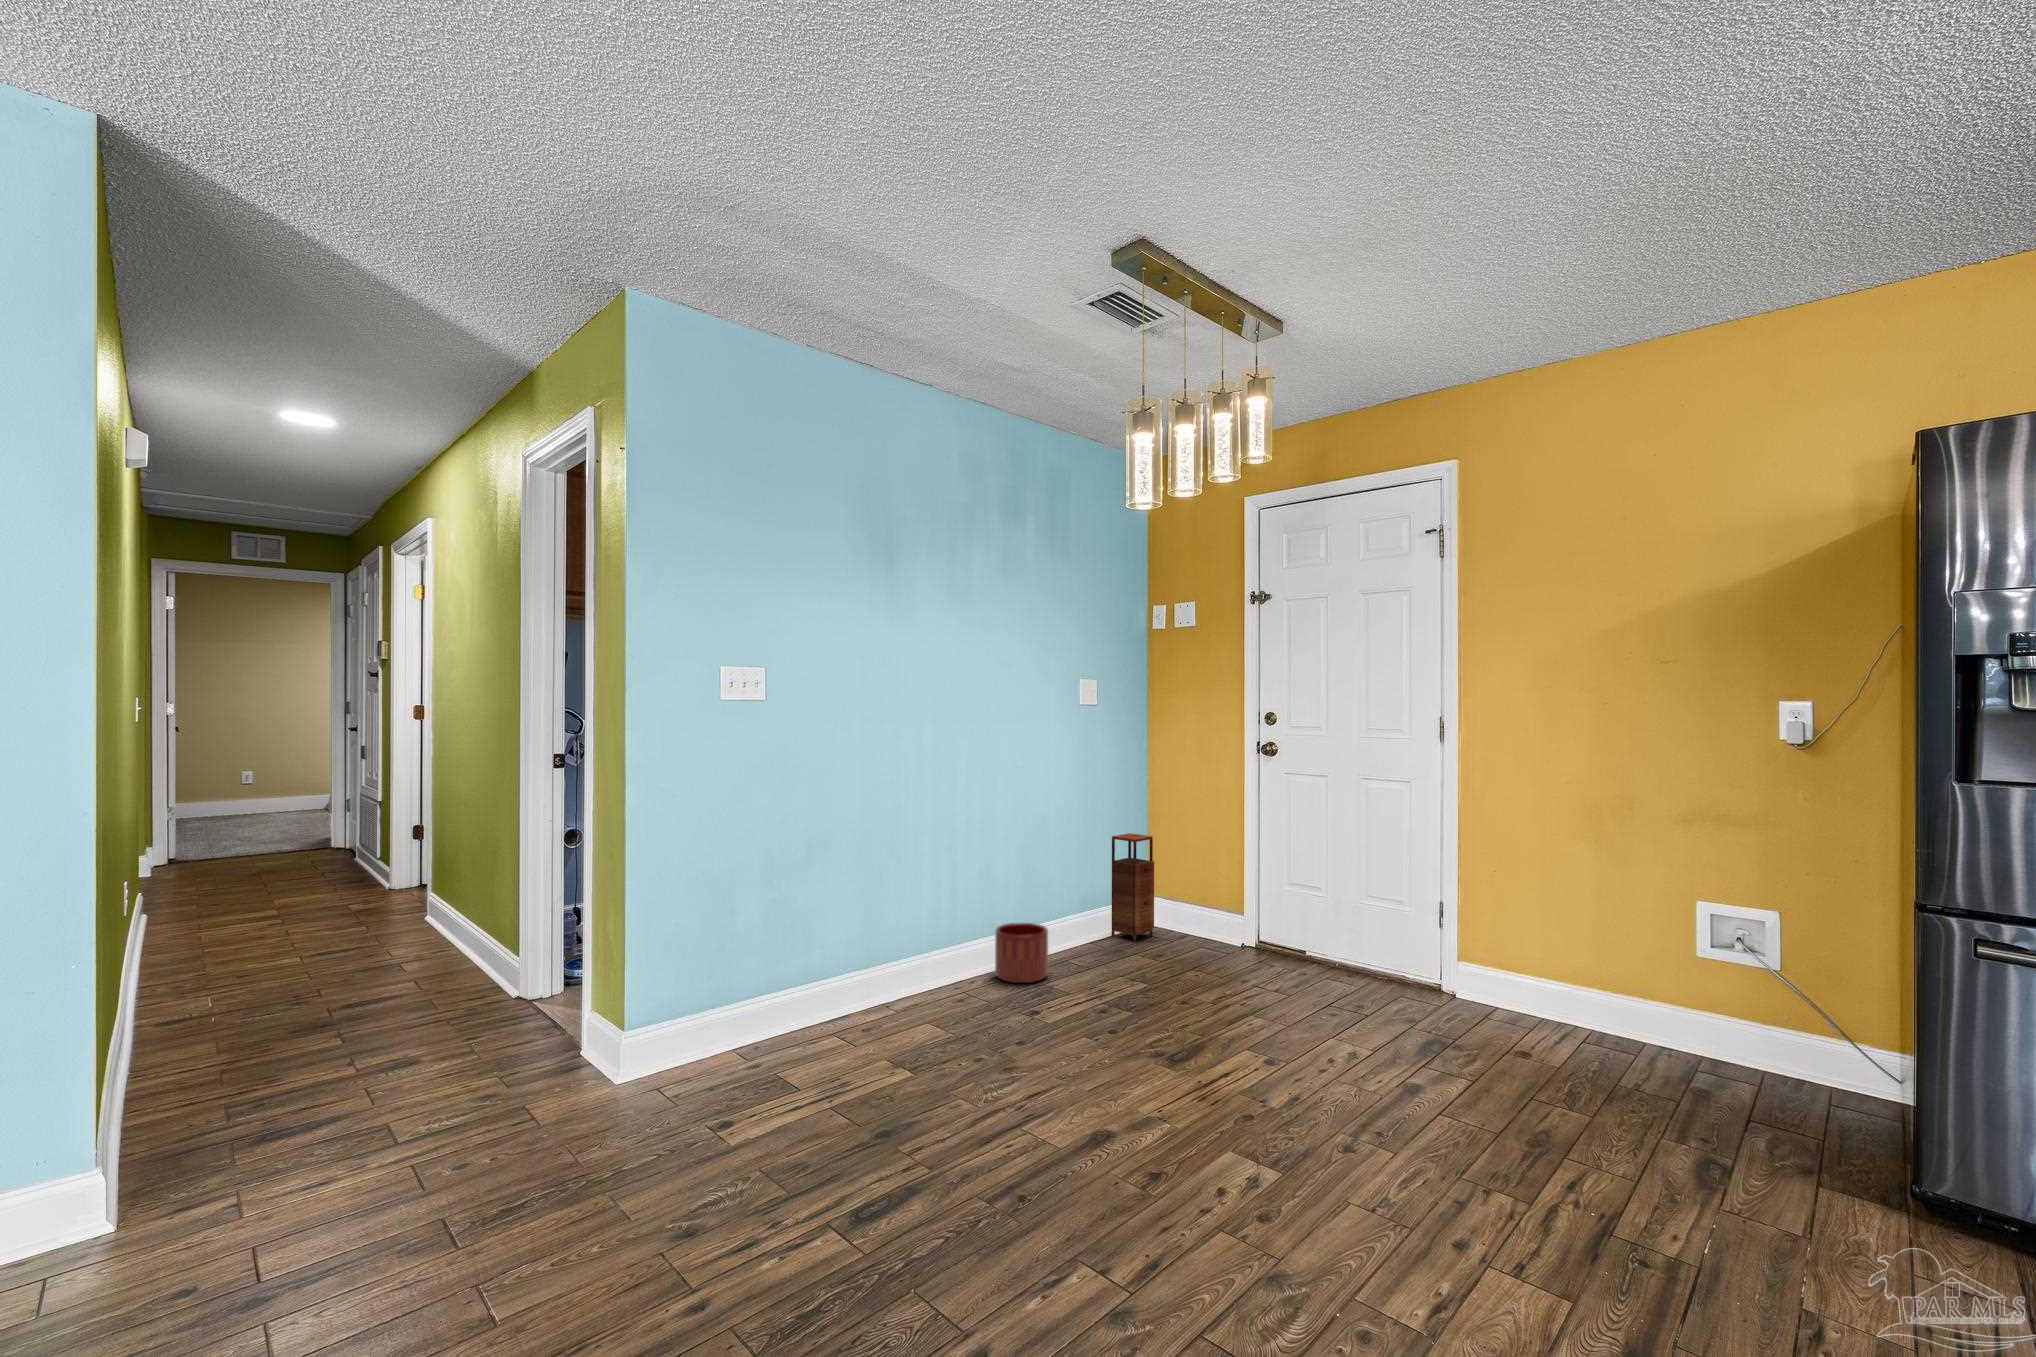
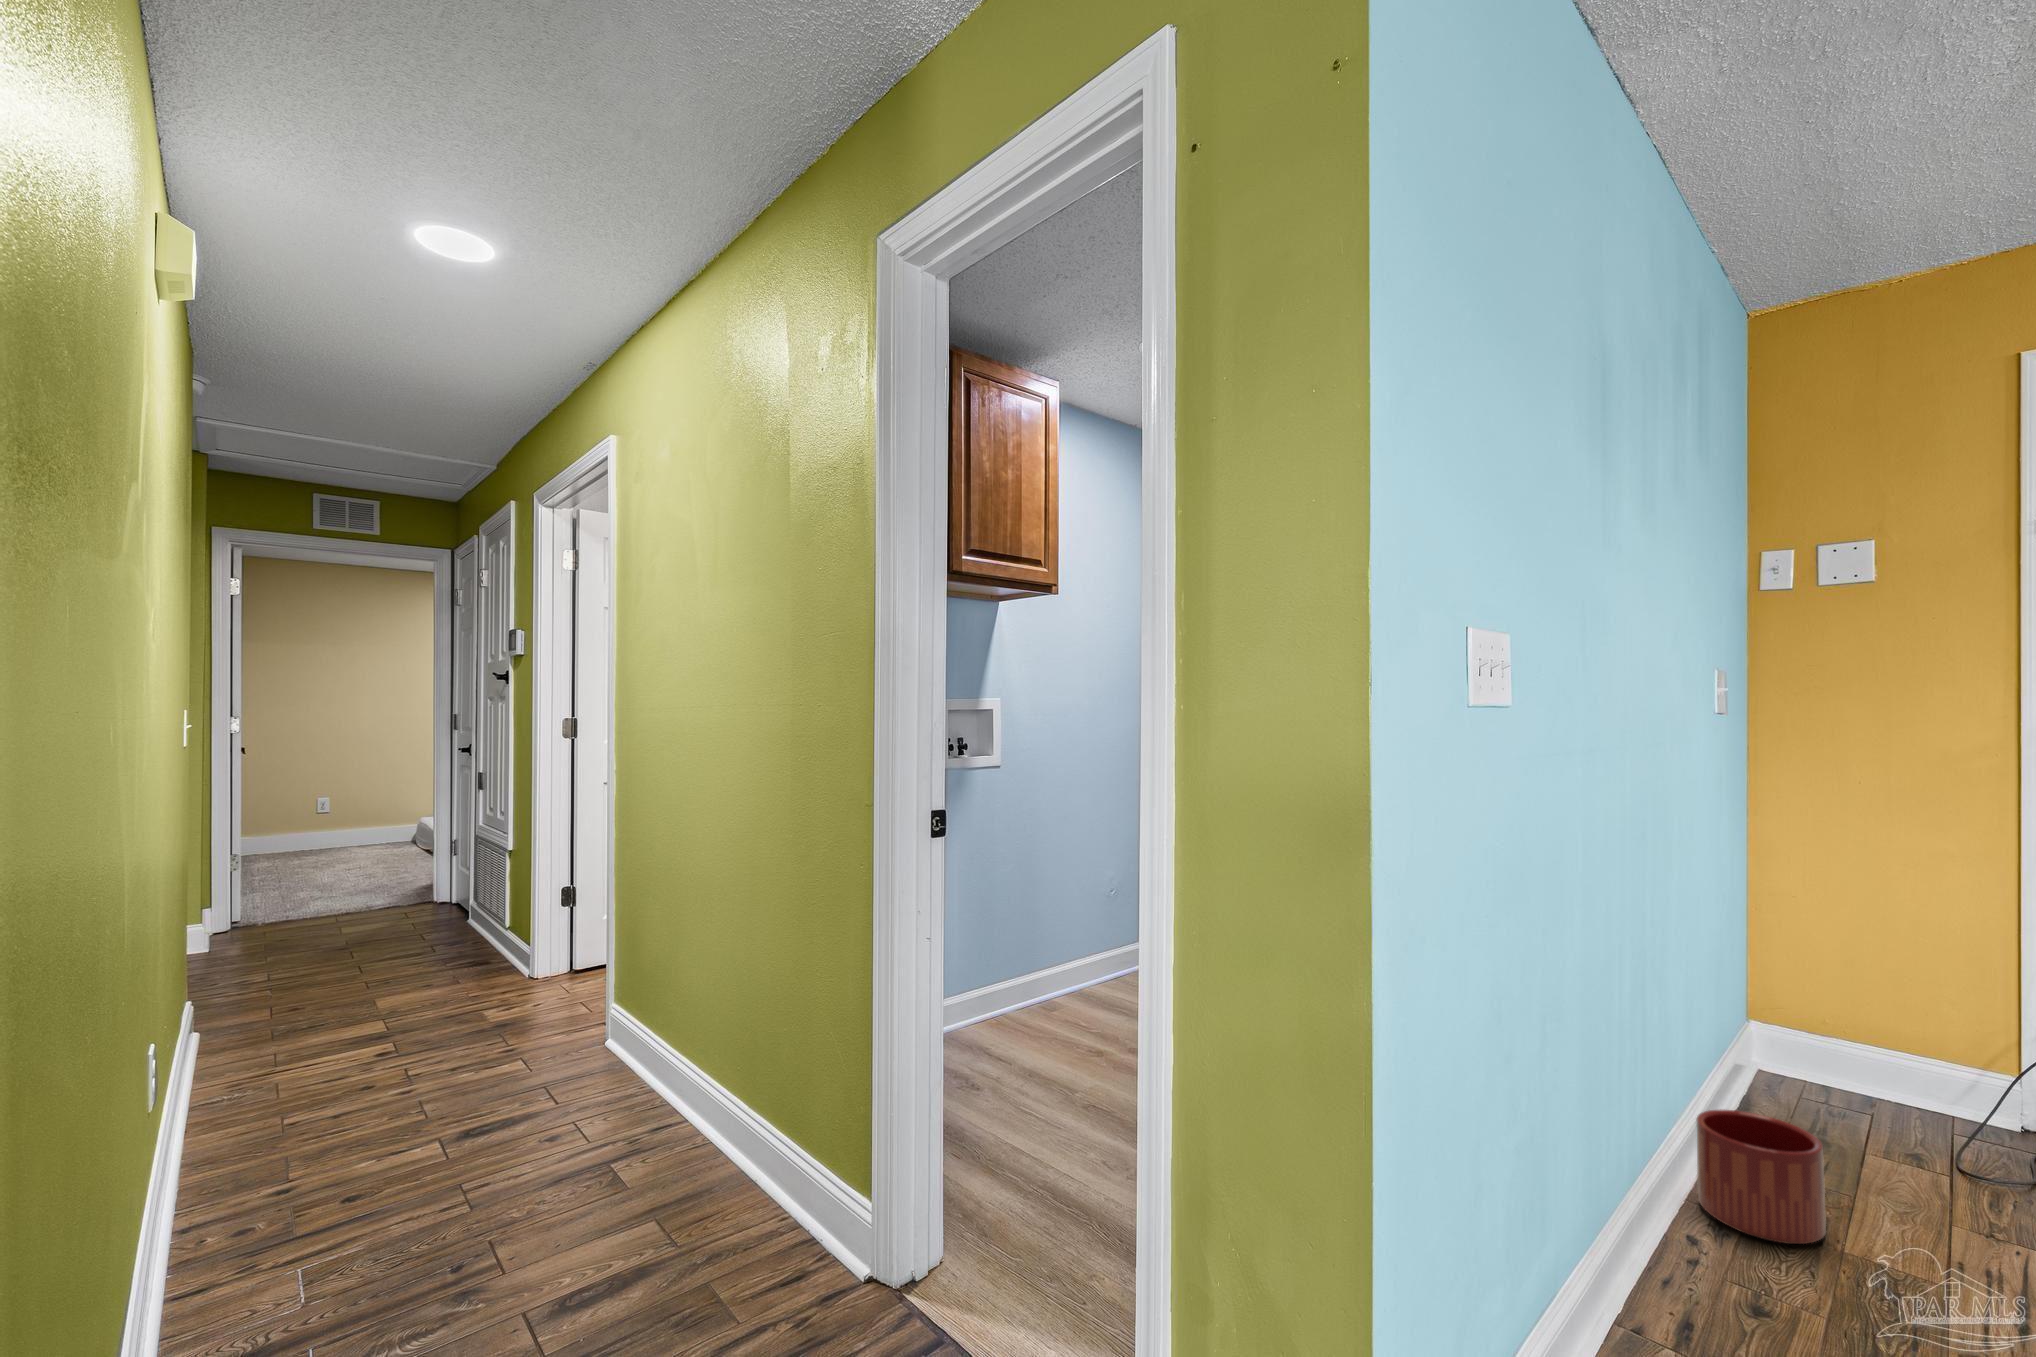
storage cabinet: present [1112,833,1154,942] -> none [1753,926,1833,1120]

